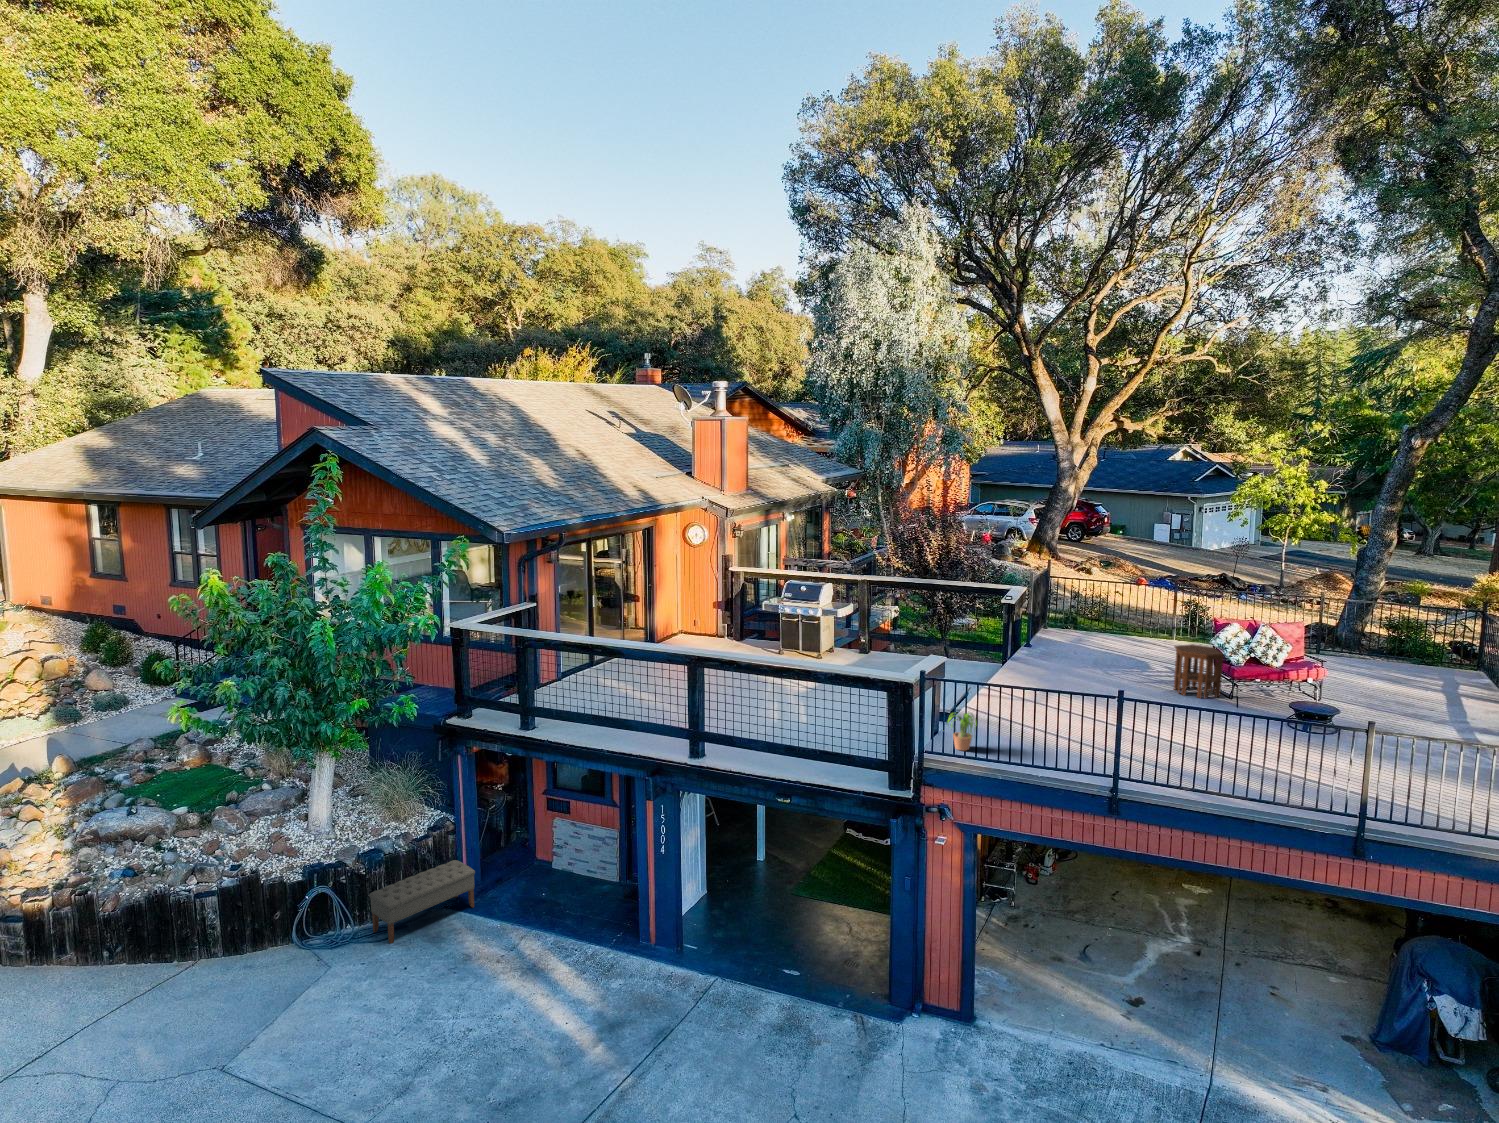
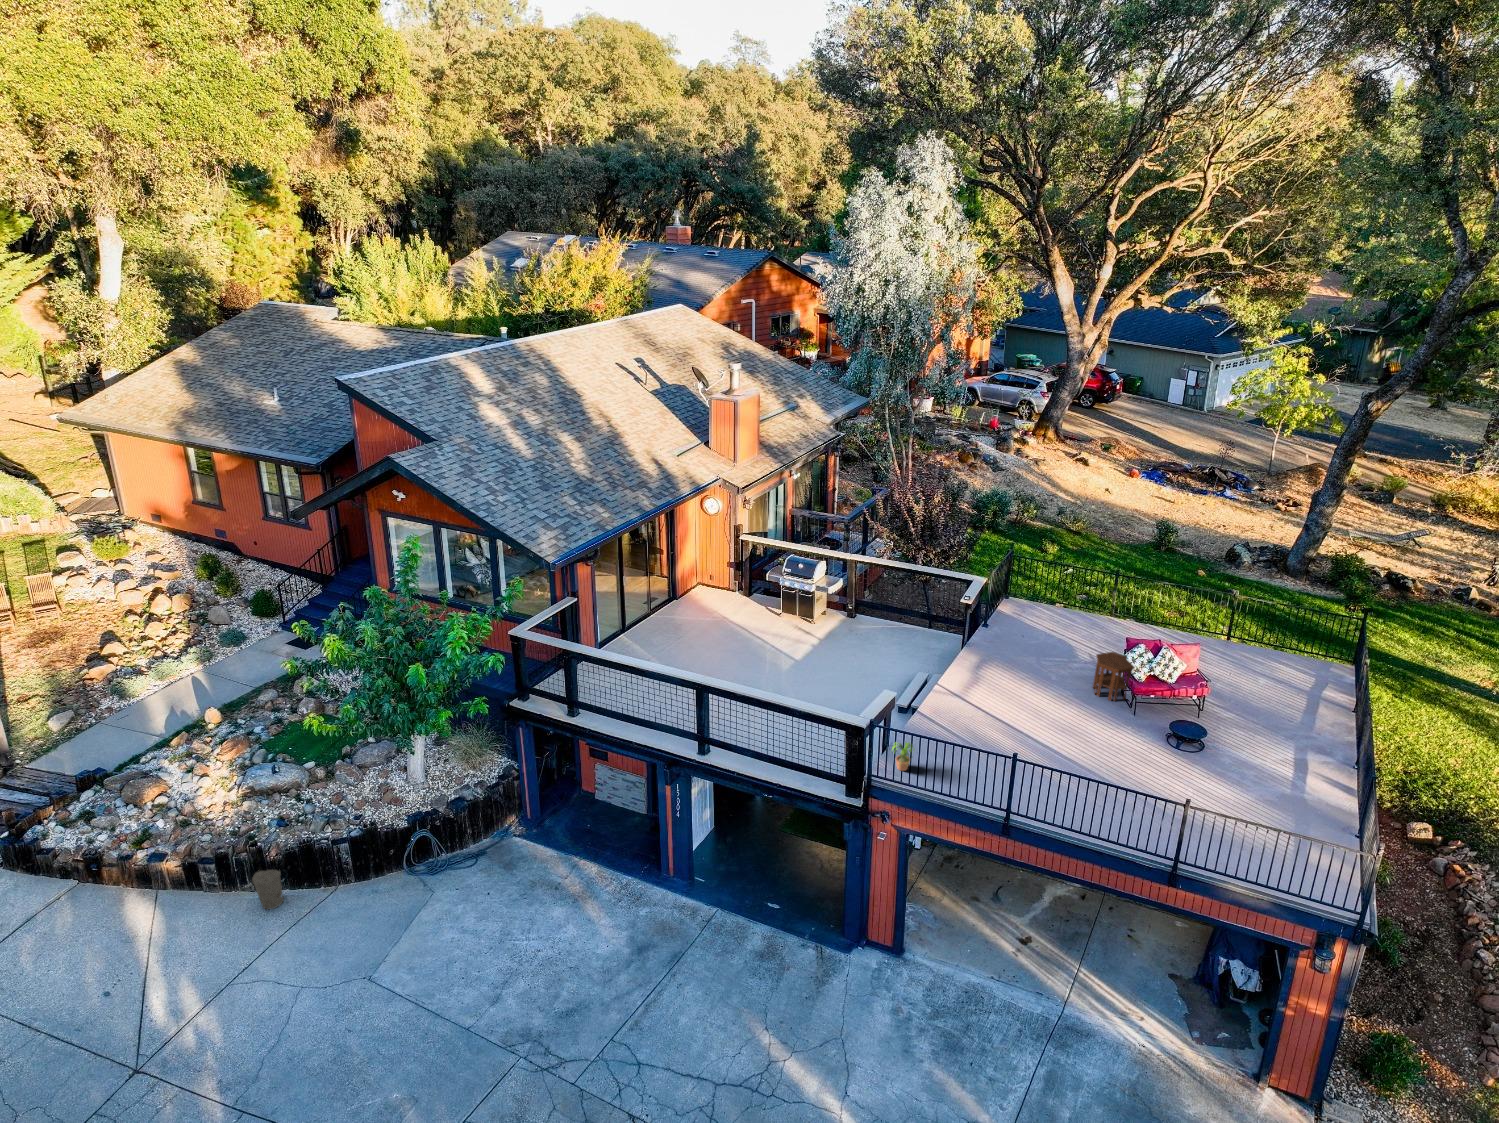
bench: present [369,860,475,944] -> none [459,800,538,870]
trash can: none [69,929,113,992] -> present [252,870,284,910]

